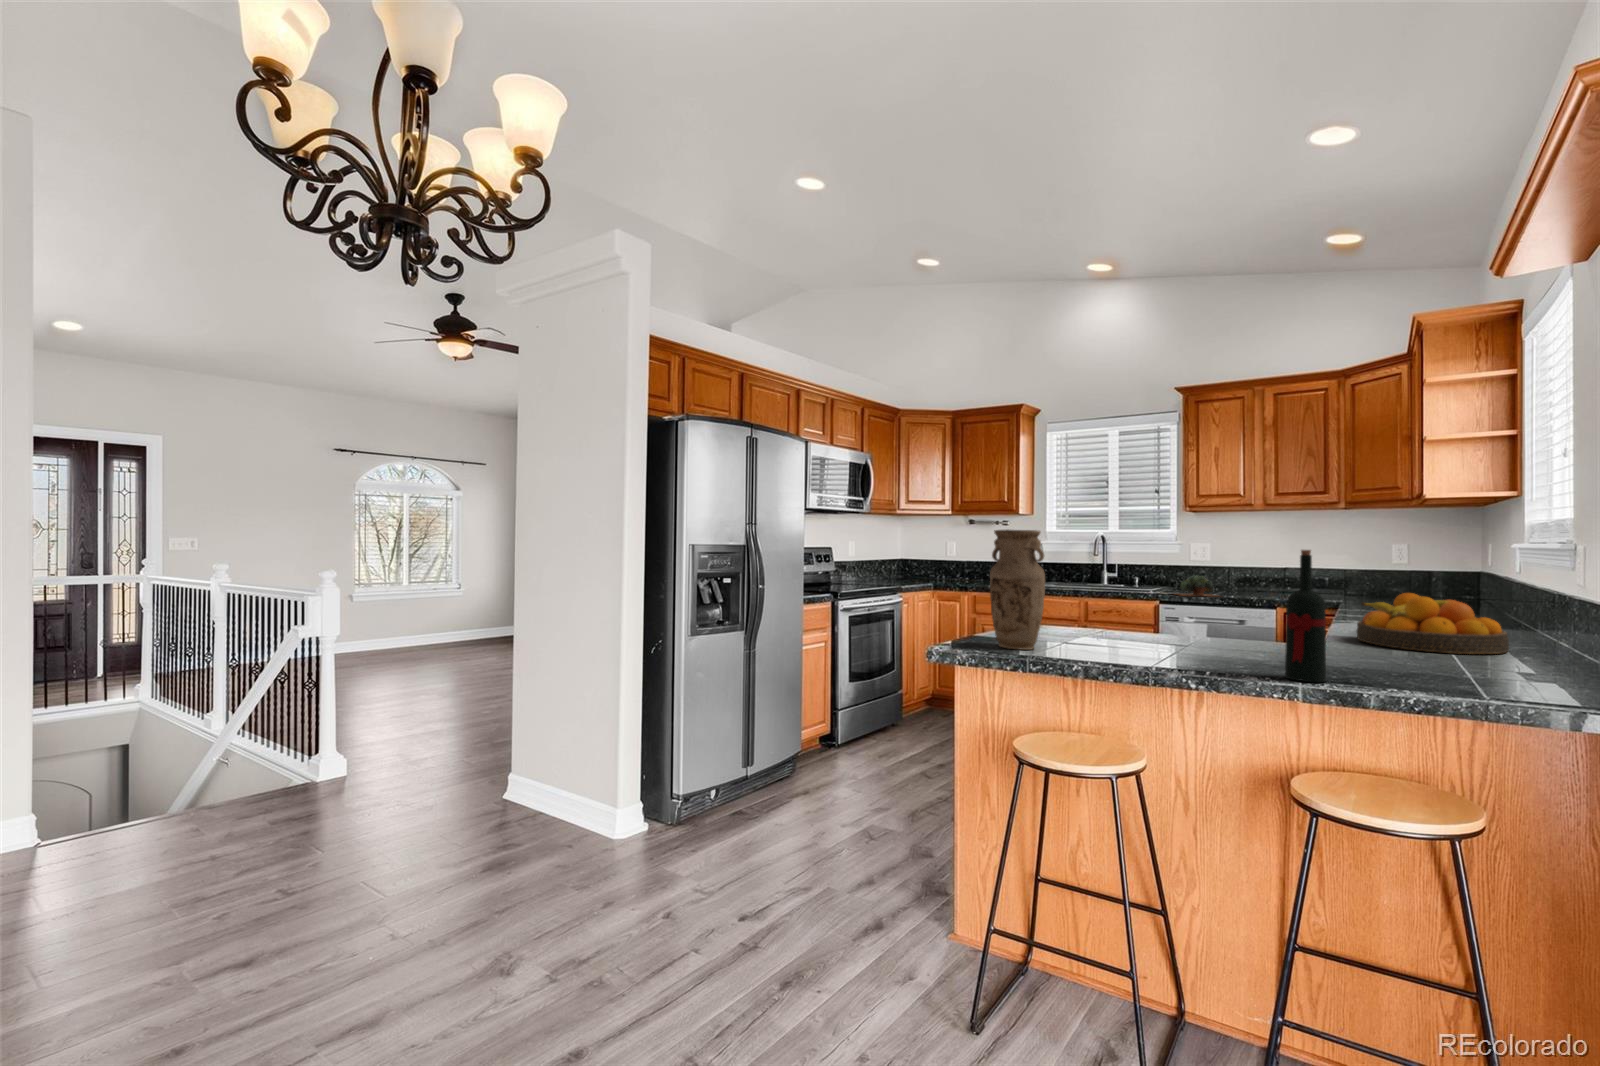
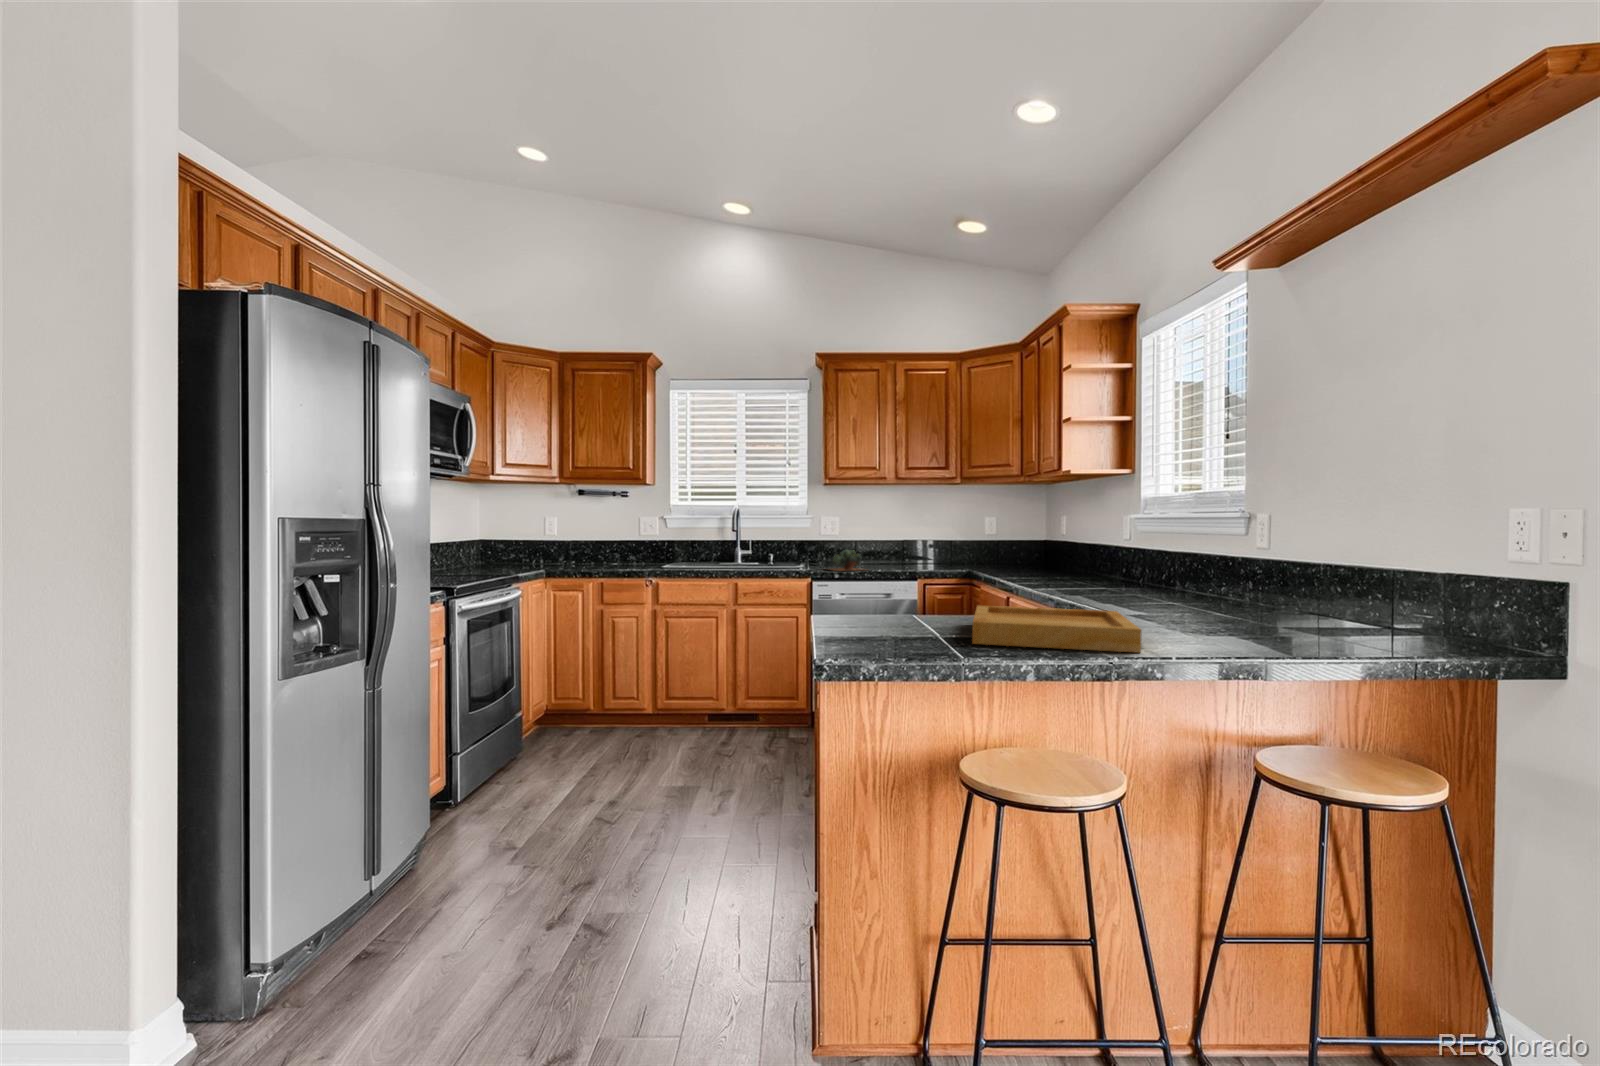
vase: present [990,530,1045,650] -> none [878,487,957,650]
wine bottle: present [1285,550,1326,682] -> none [1216,513,1258,654]
fruit bowl: present [1357,593,1509,654] -> none [1098,558,1214,611]
tray: none [1068,625,1255,669] -> present [972,605,1142,653]

